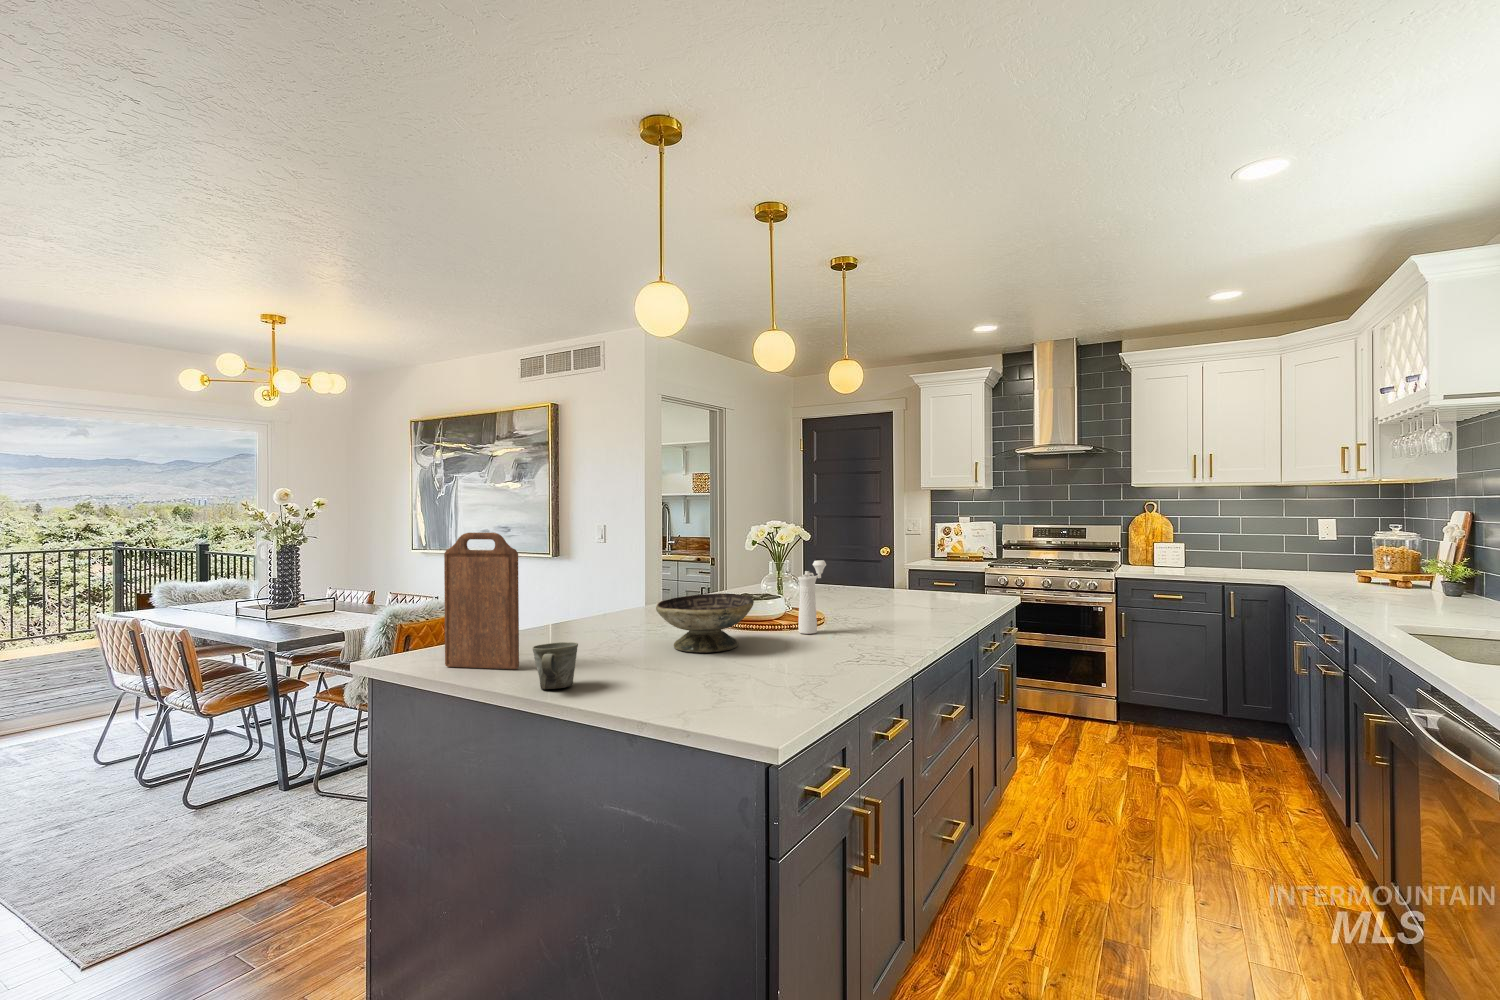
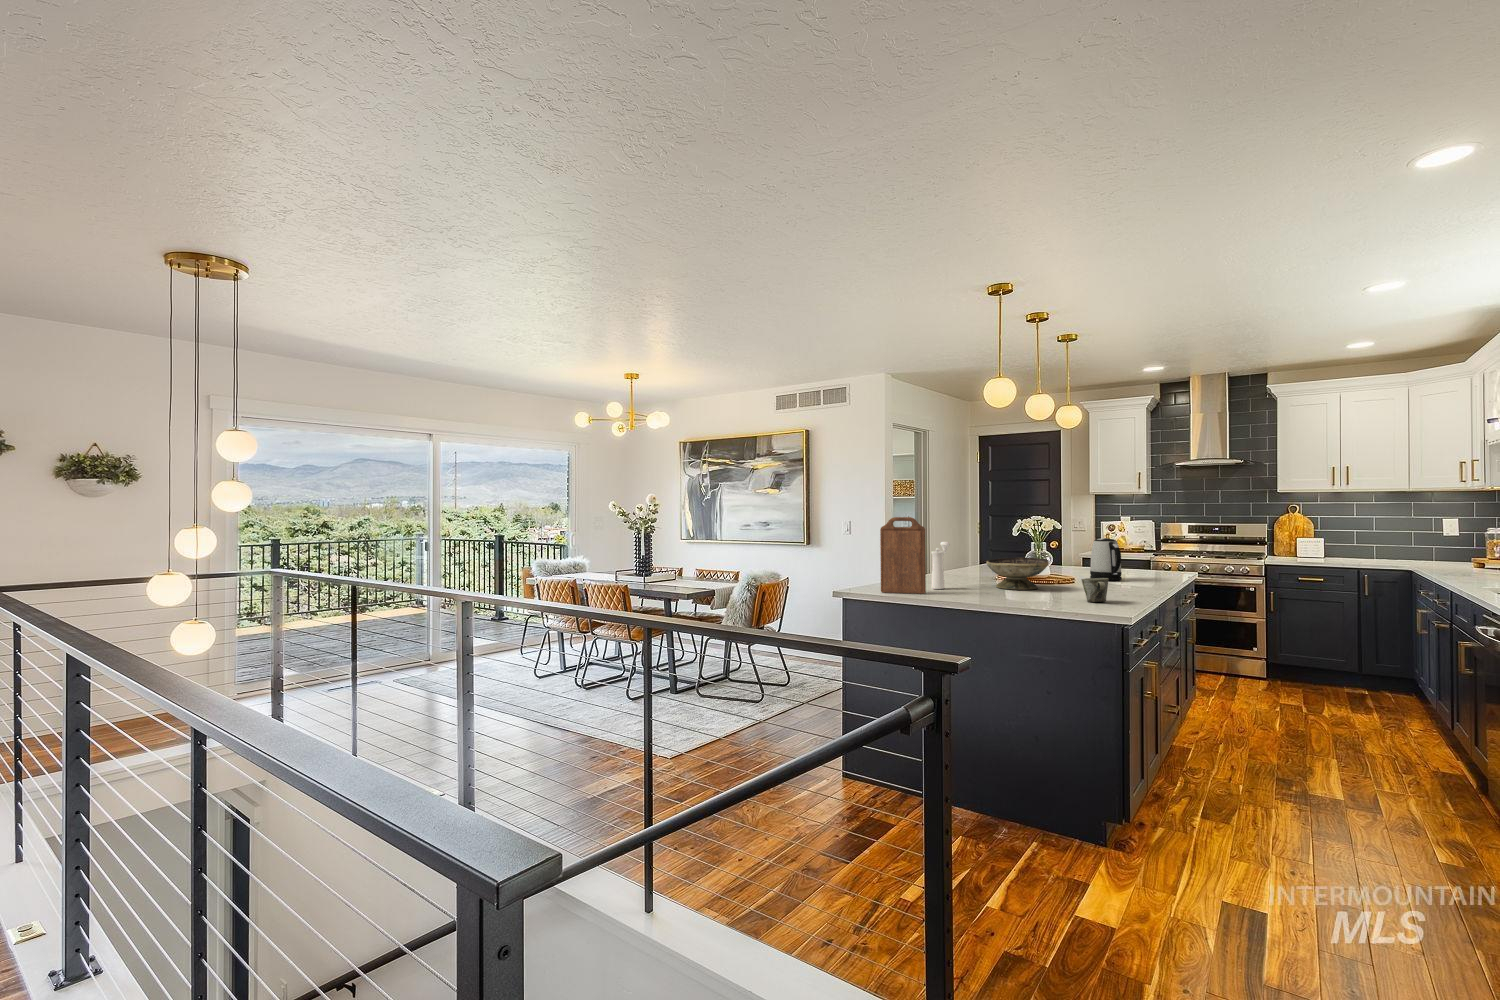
kettle: none [849,558,892,624] -> present [1090,538,1122,581]
pepper mill: present [798,560,826,634] -> present [931,542,950,589]
mug: present [533,642,578,689] -> present [1082,578,1109,602]

